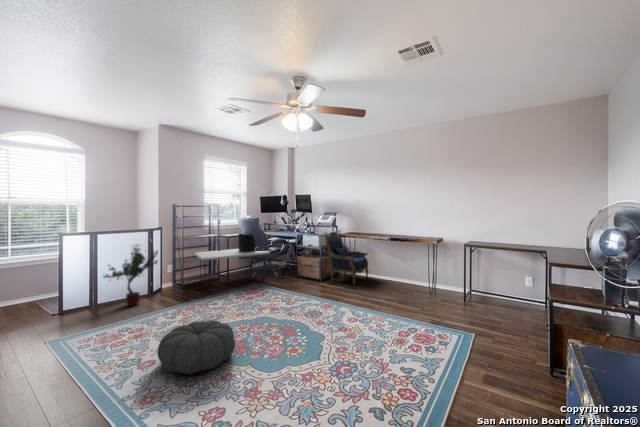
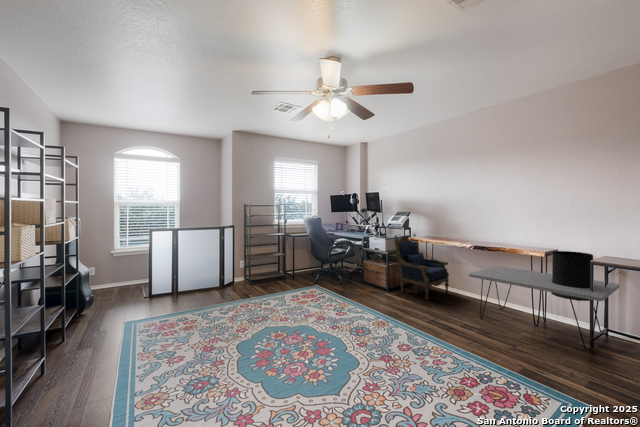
side table: present [194,234,270,289] -> present [469,251,619,351]
potted tree: present [103,245,158,306] -> none [176,239,225,297]
pouf: present [158,320,235,374] -> none [176,324,255,382]

